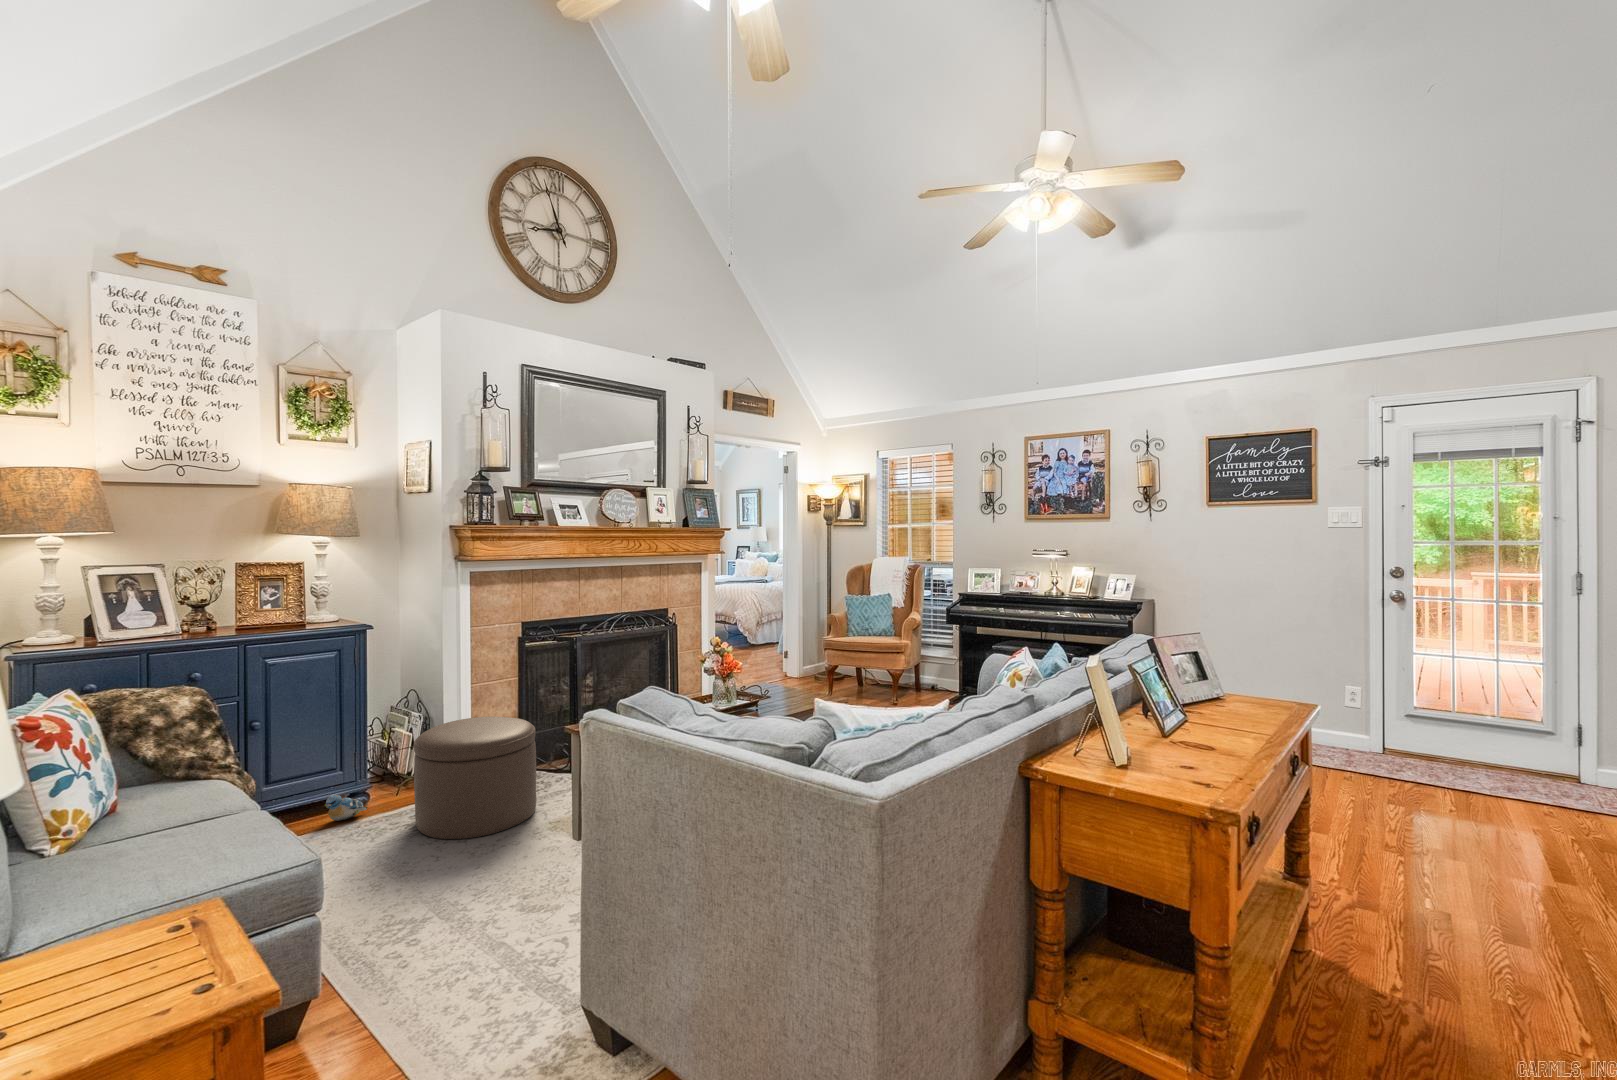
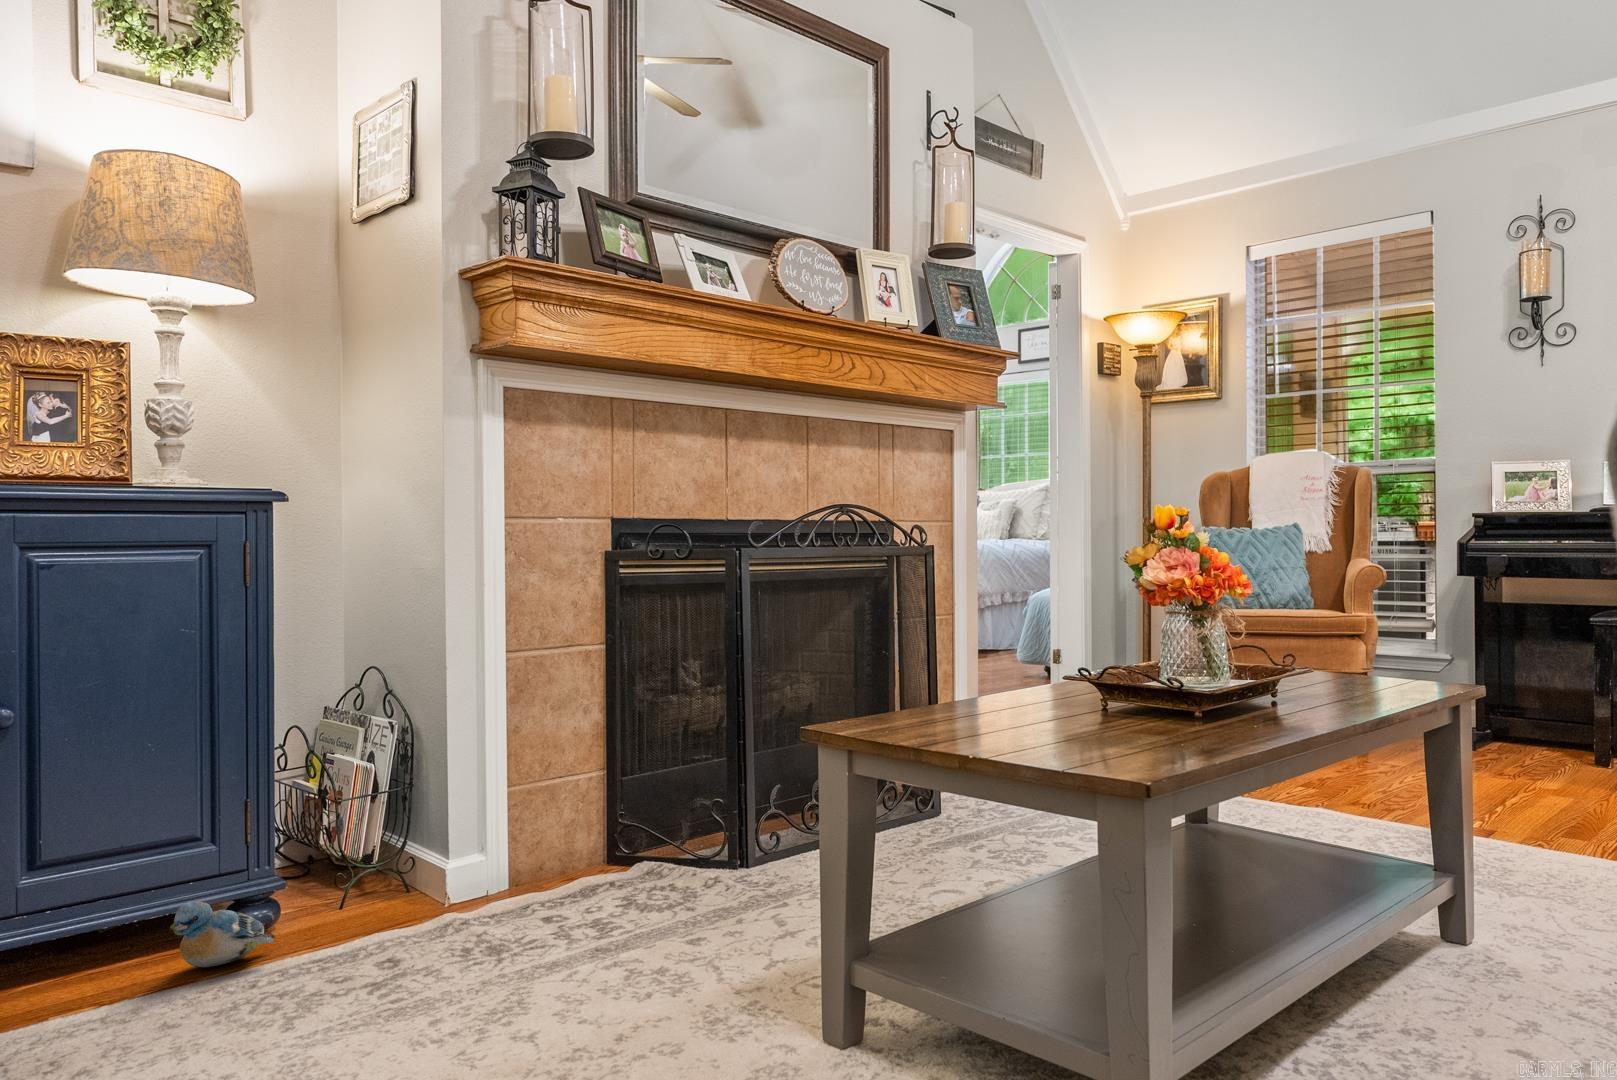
ottoman: present [414,717,536,839] -> none [394,719,691,1032]

